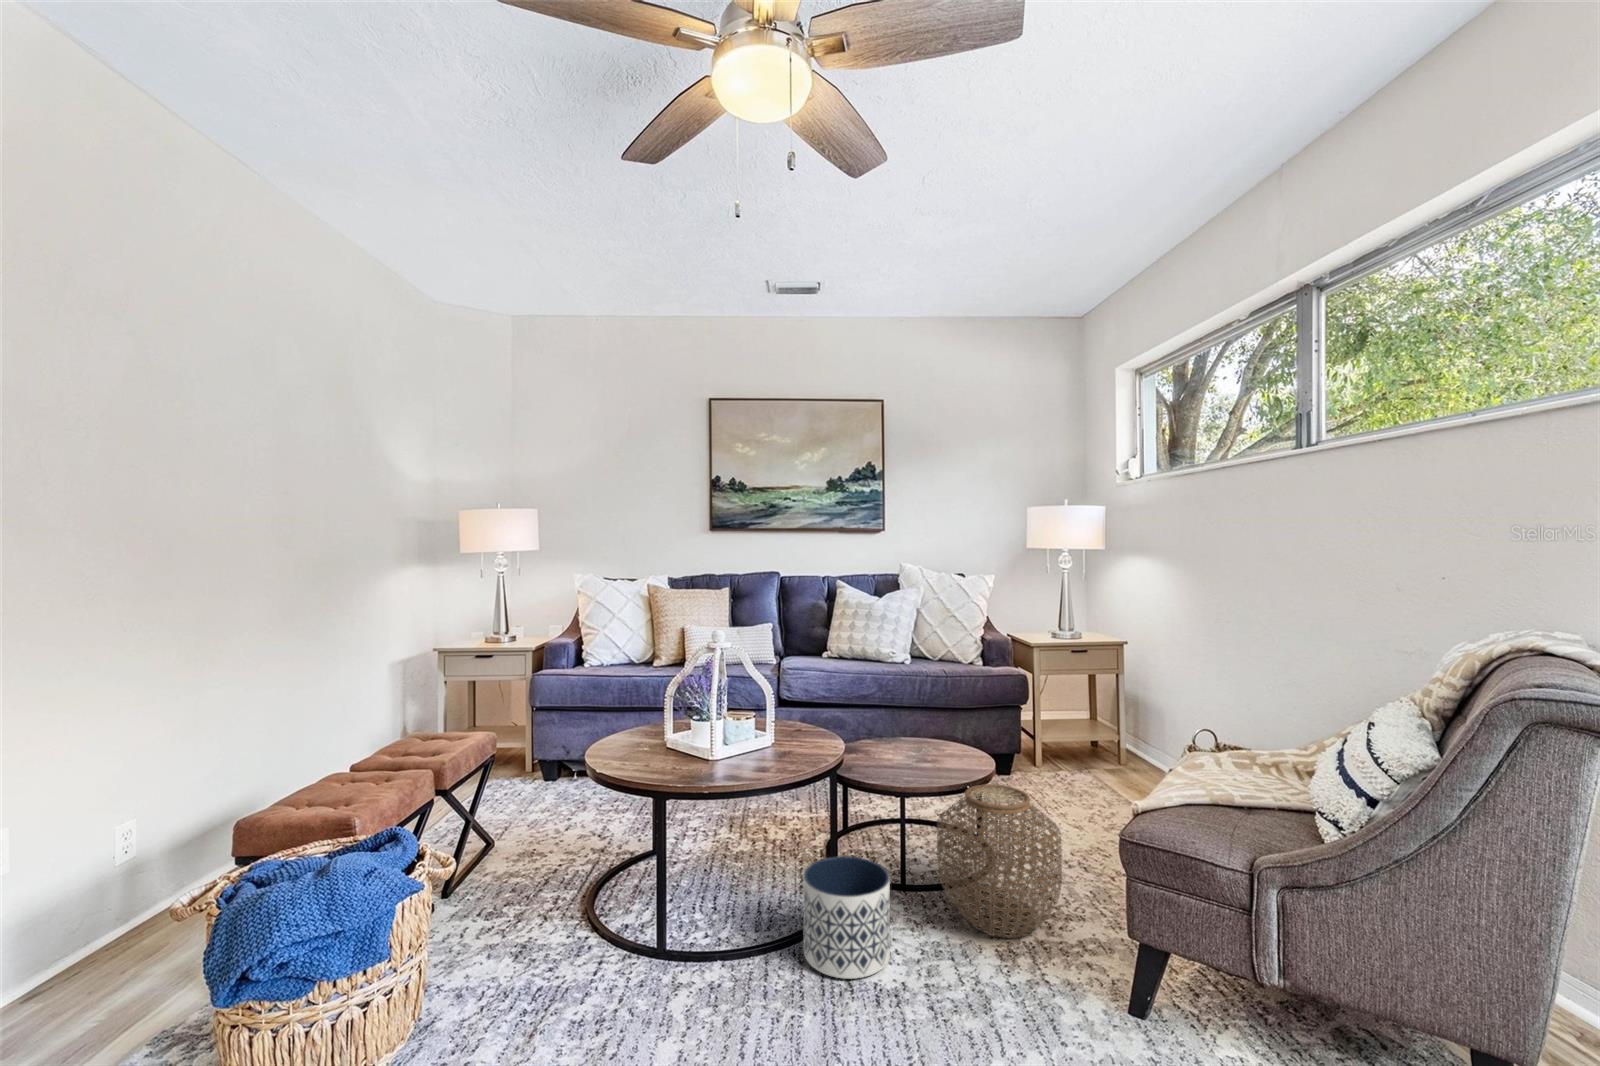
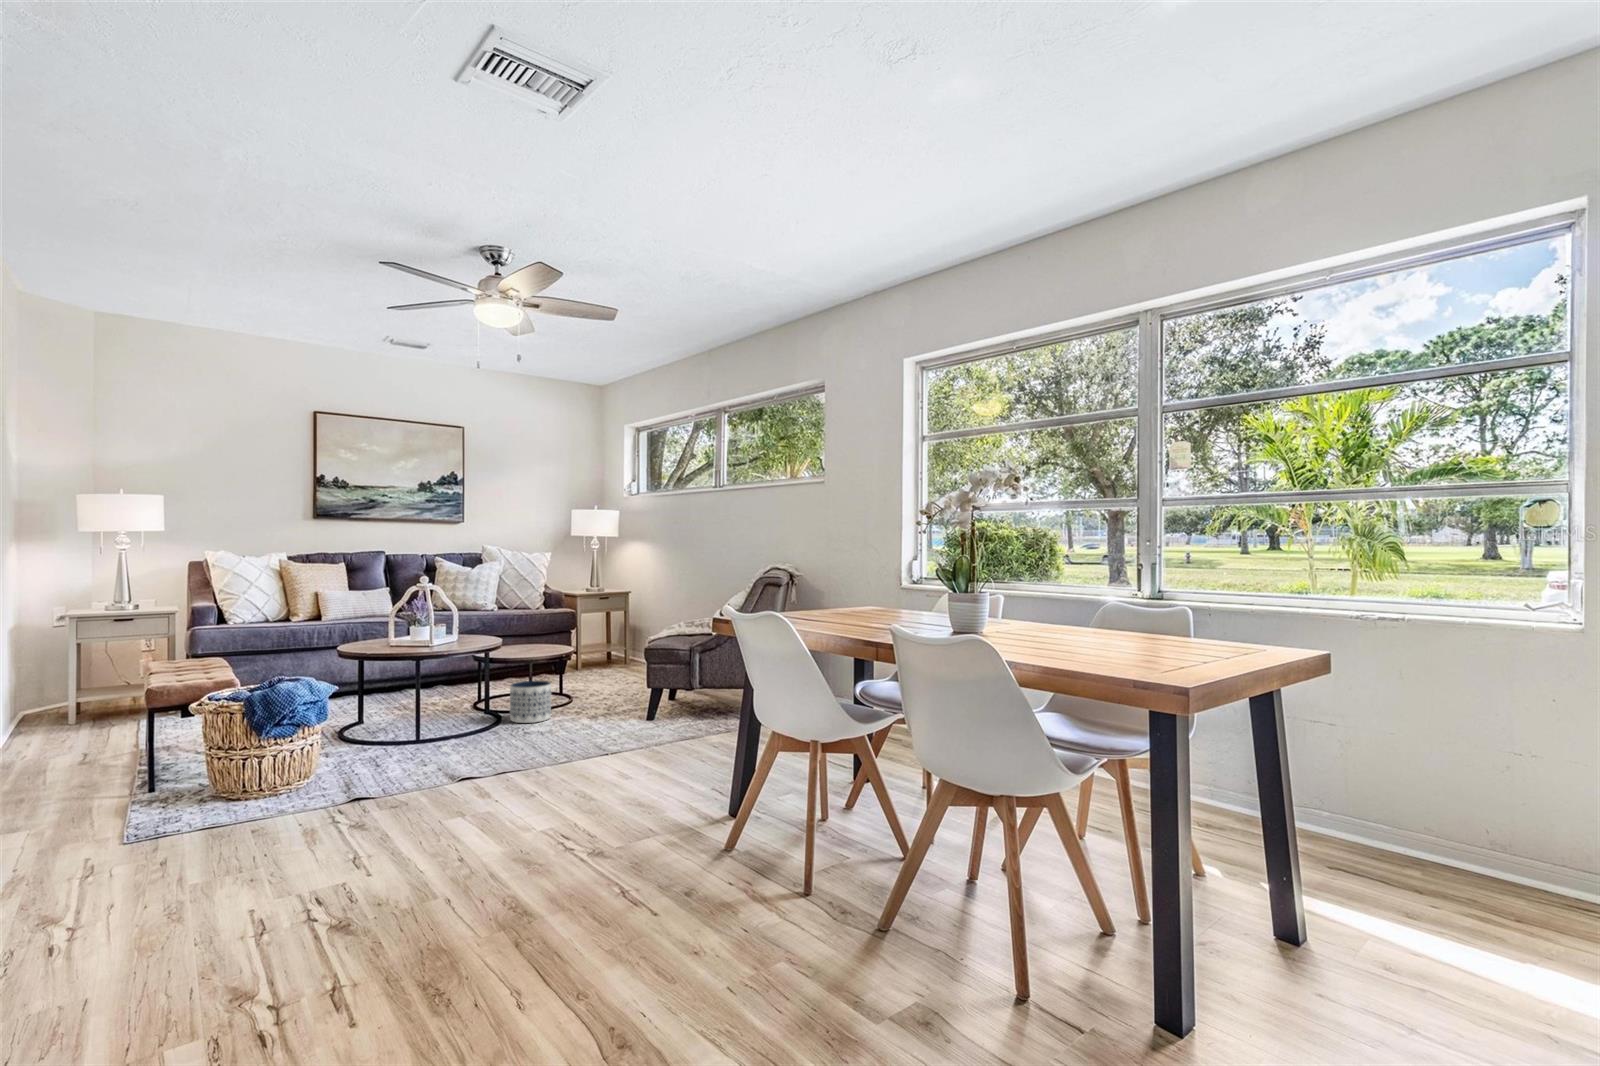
woven basket: present [937,784,1062,938] -> none [561,647,616,707]

